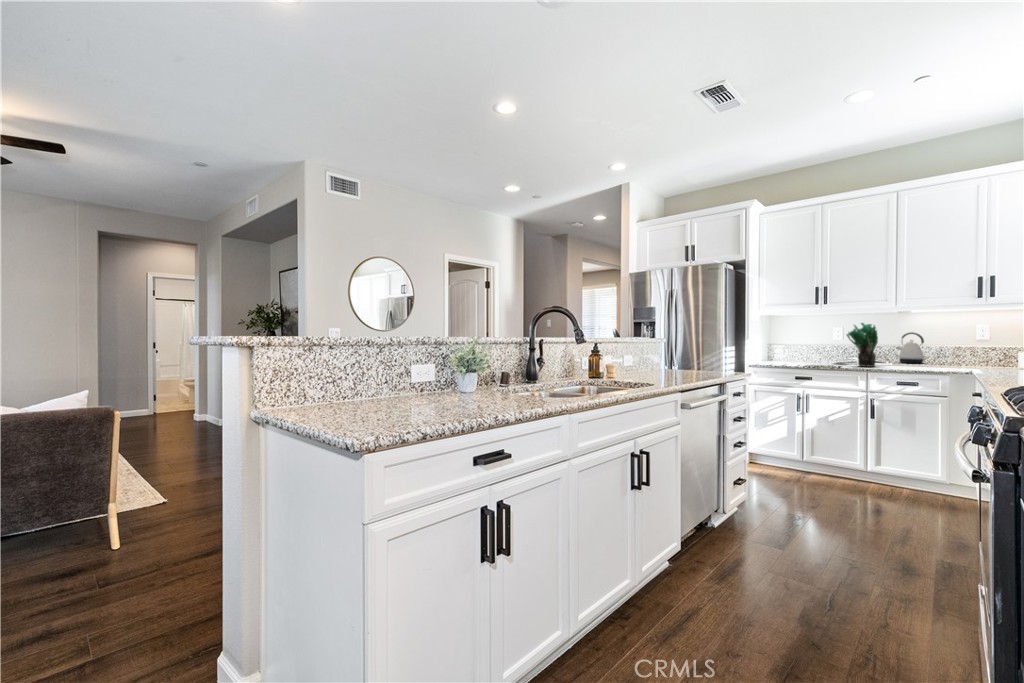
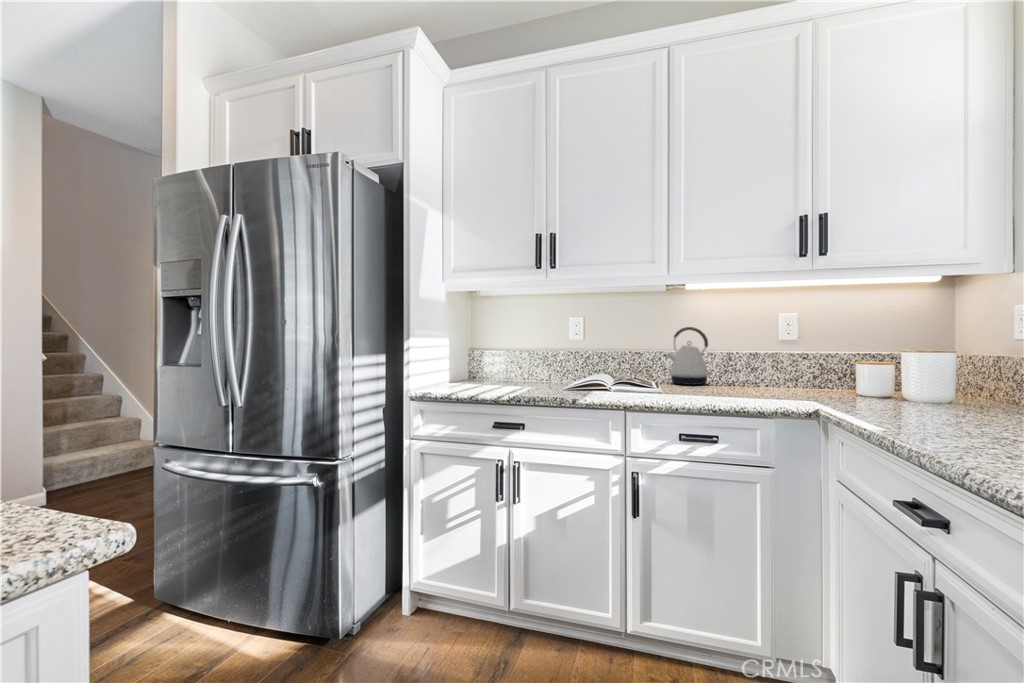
potted plant: present [847,323,878,367] -> none [587,304,642,398]

